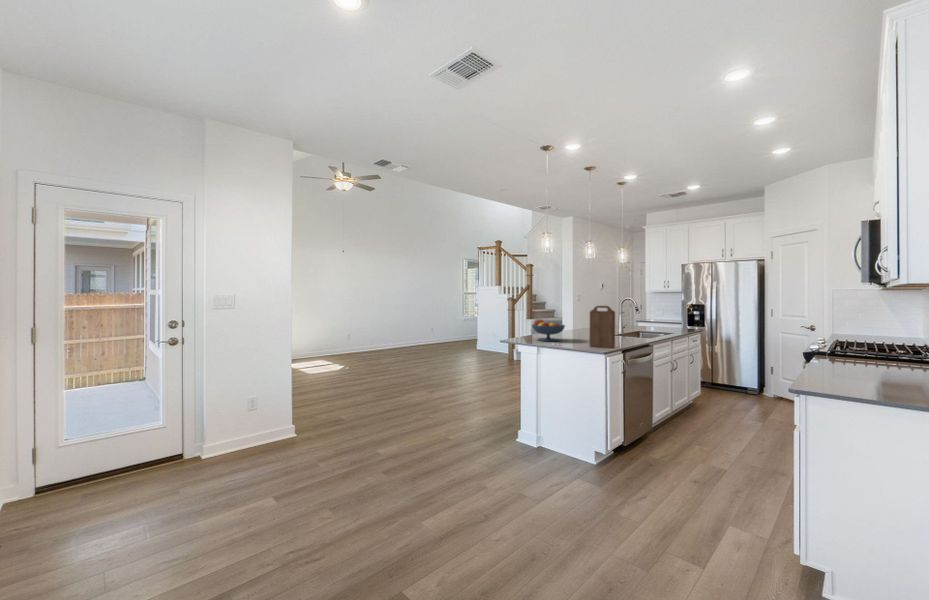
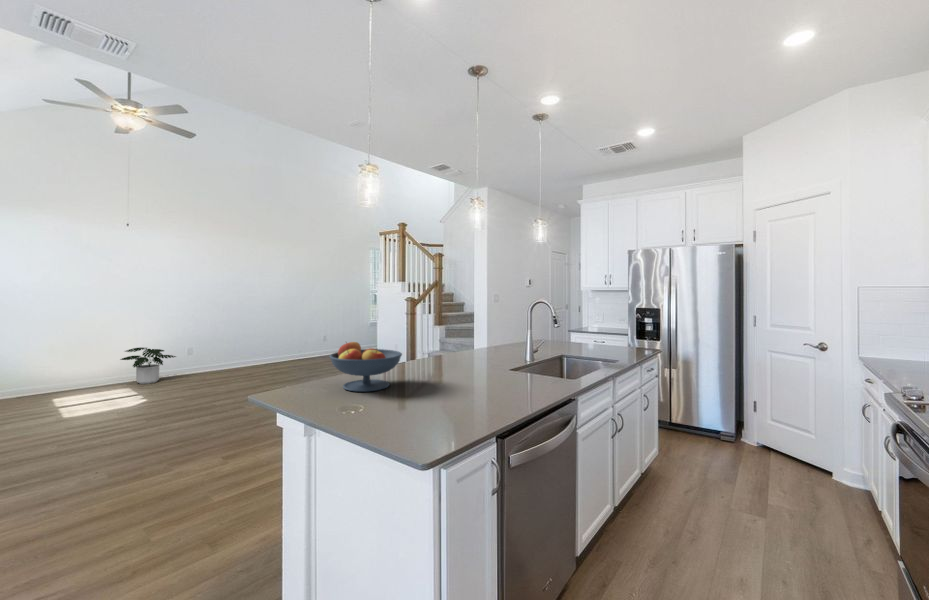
cutting board: present [590,306,615,348] -> none [425,316,482,424]
potted plant: none [312,334,345,360] -> present [120,347,176,384]

